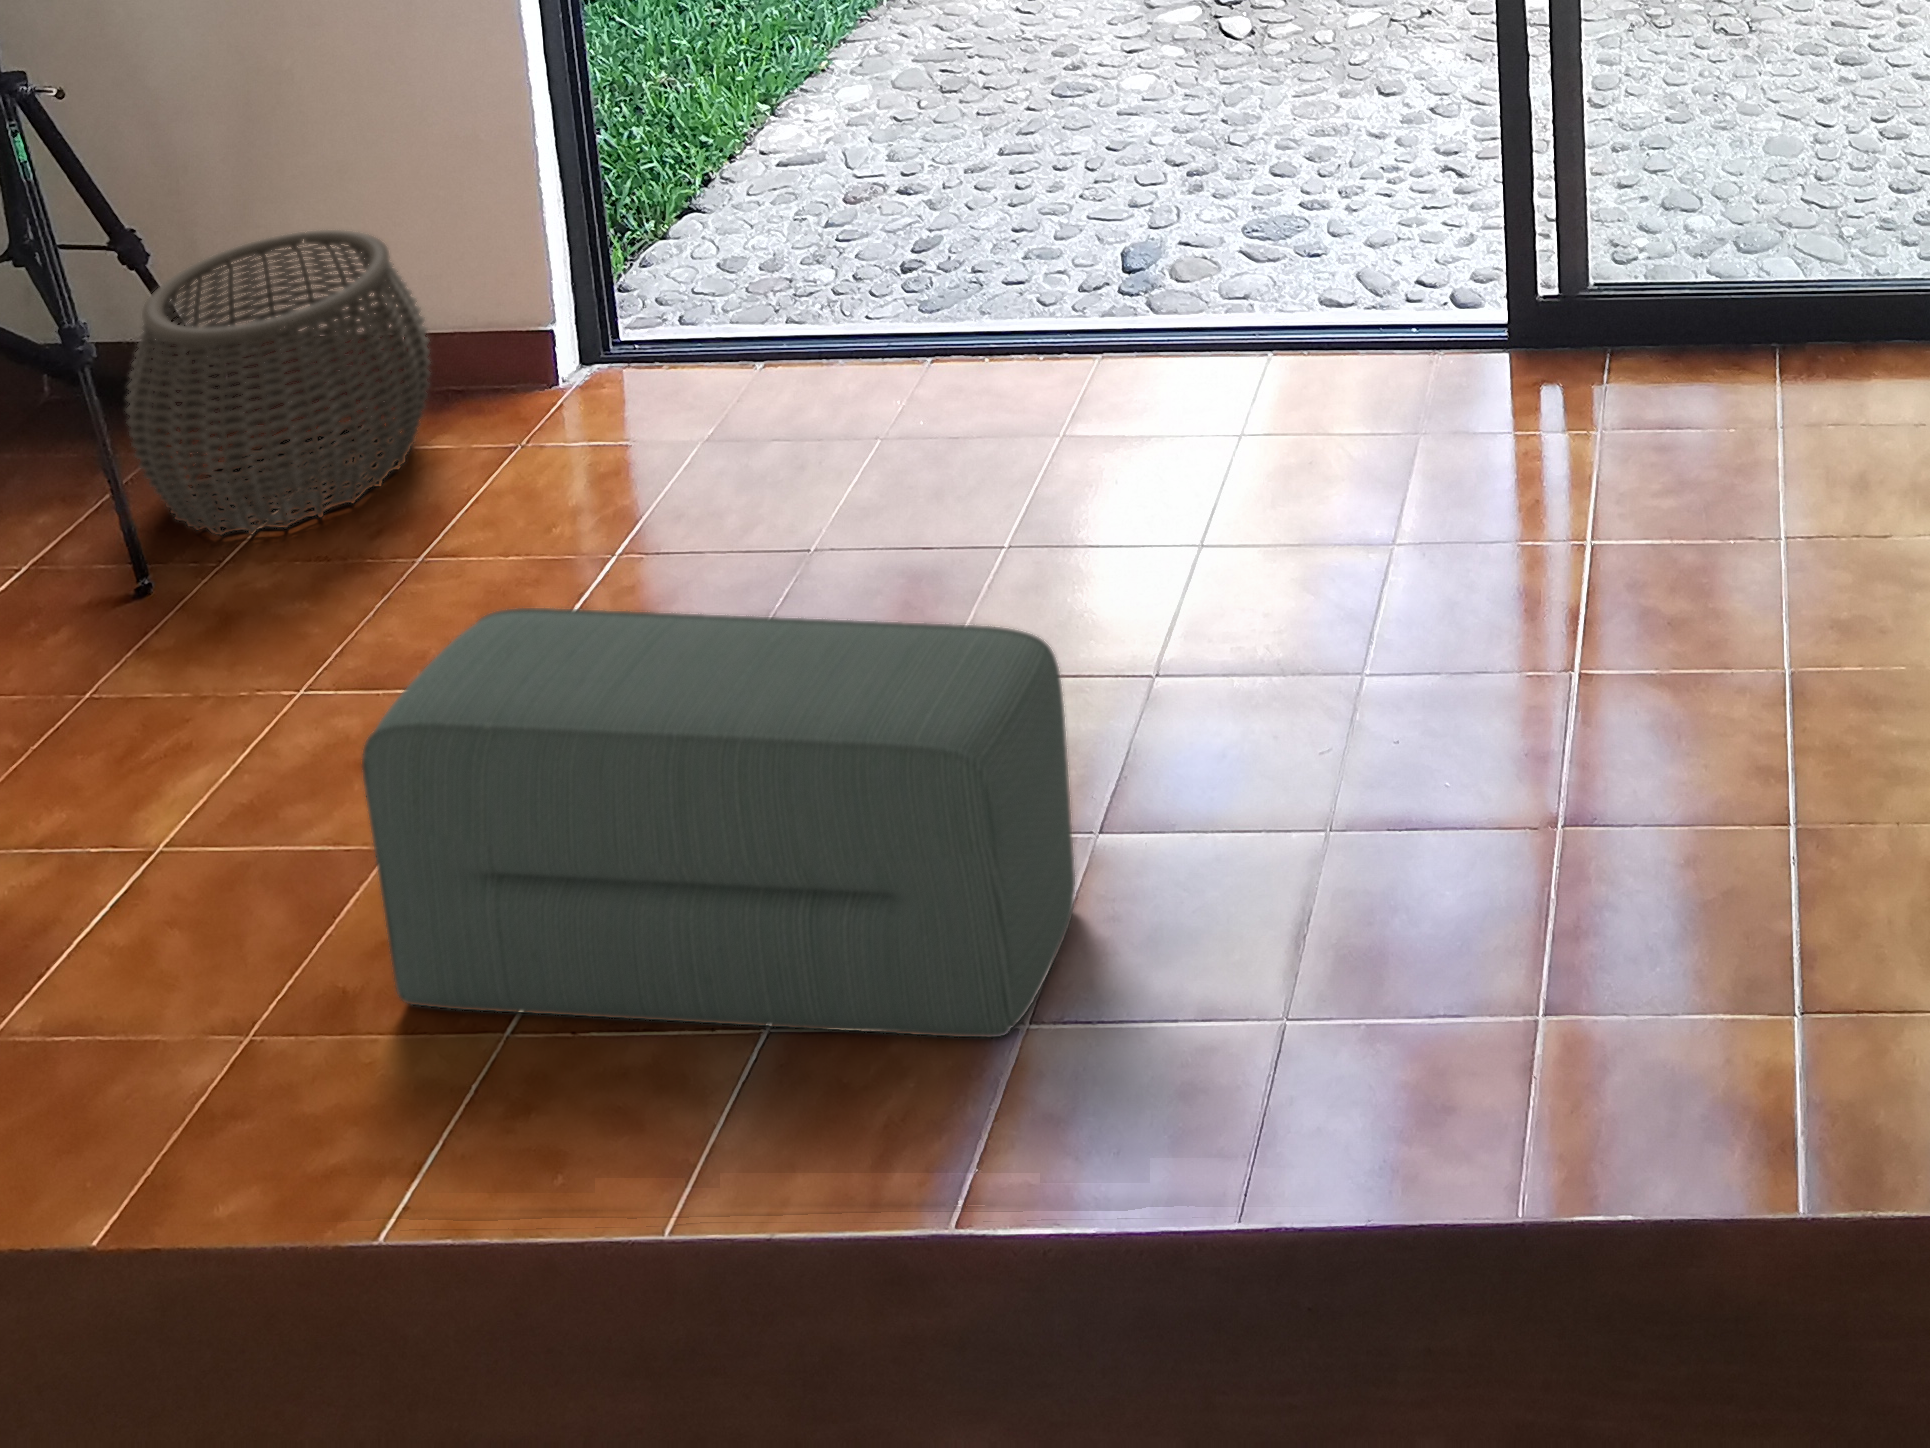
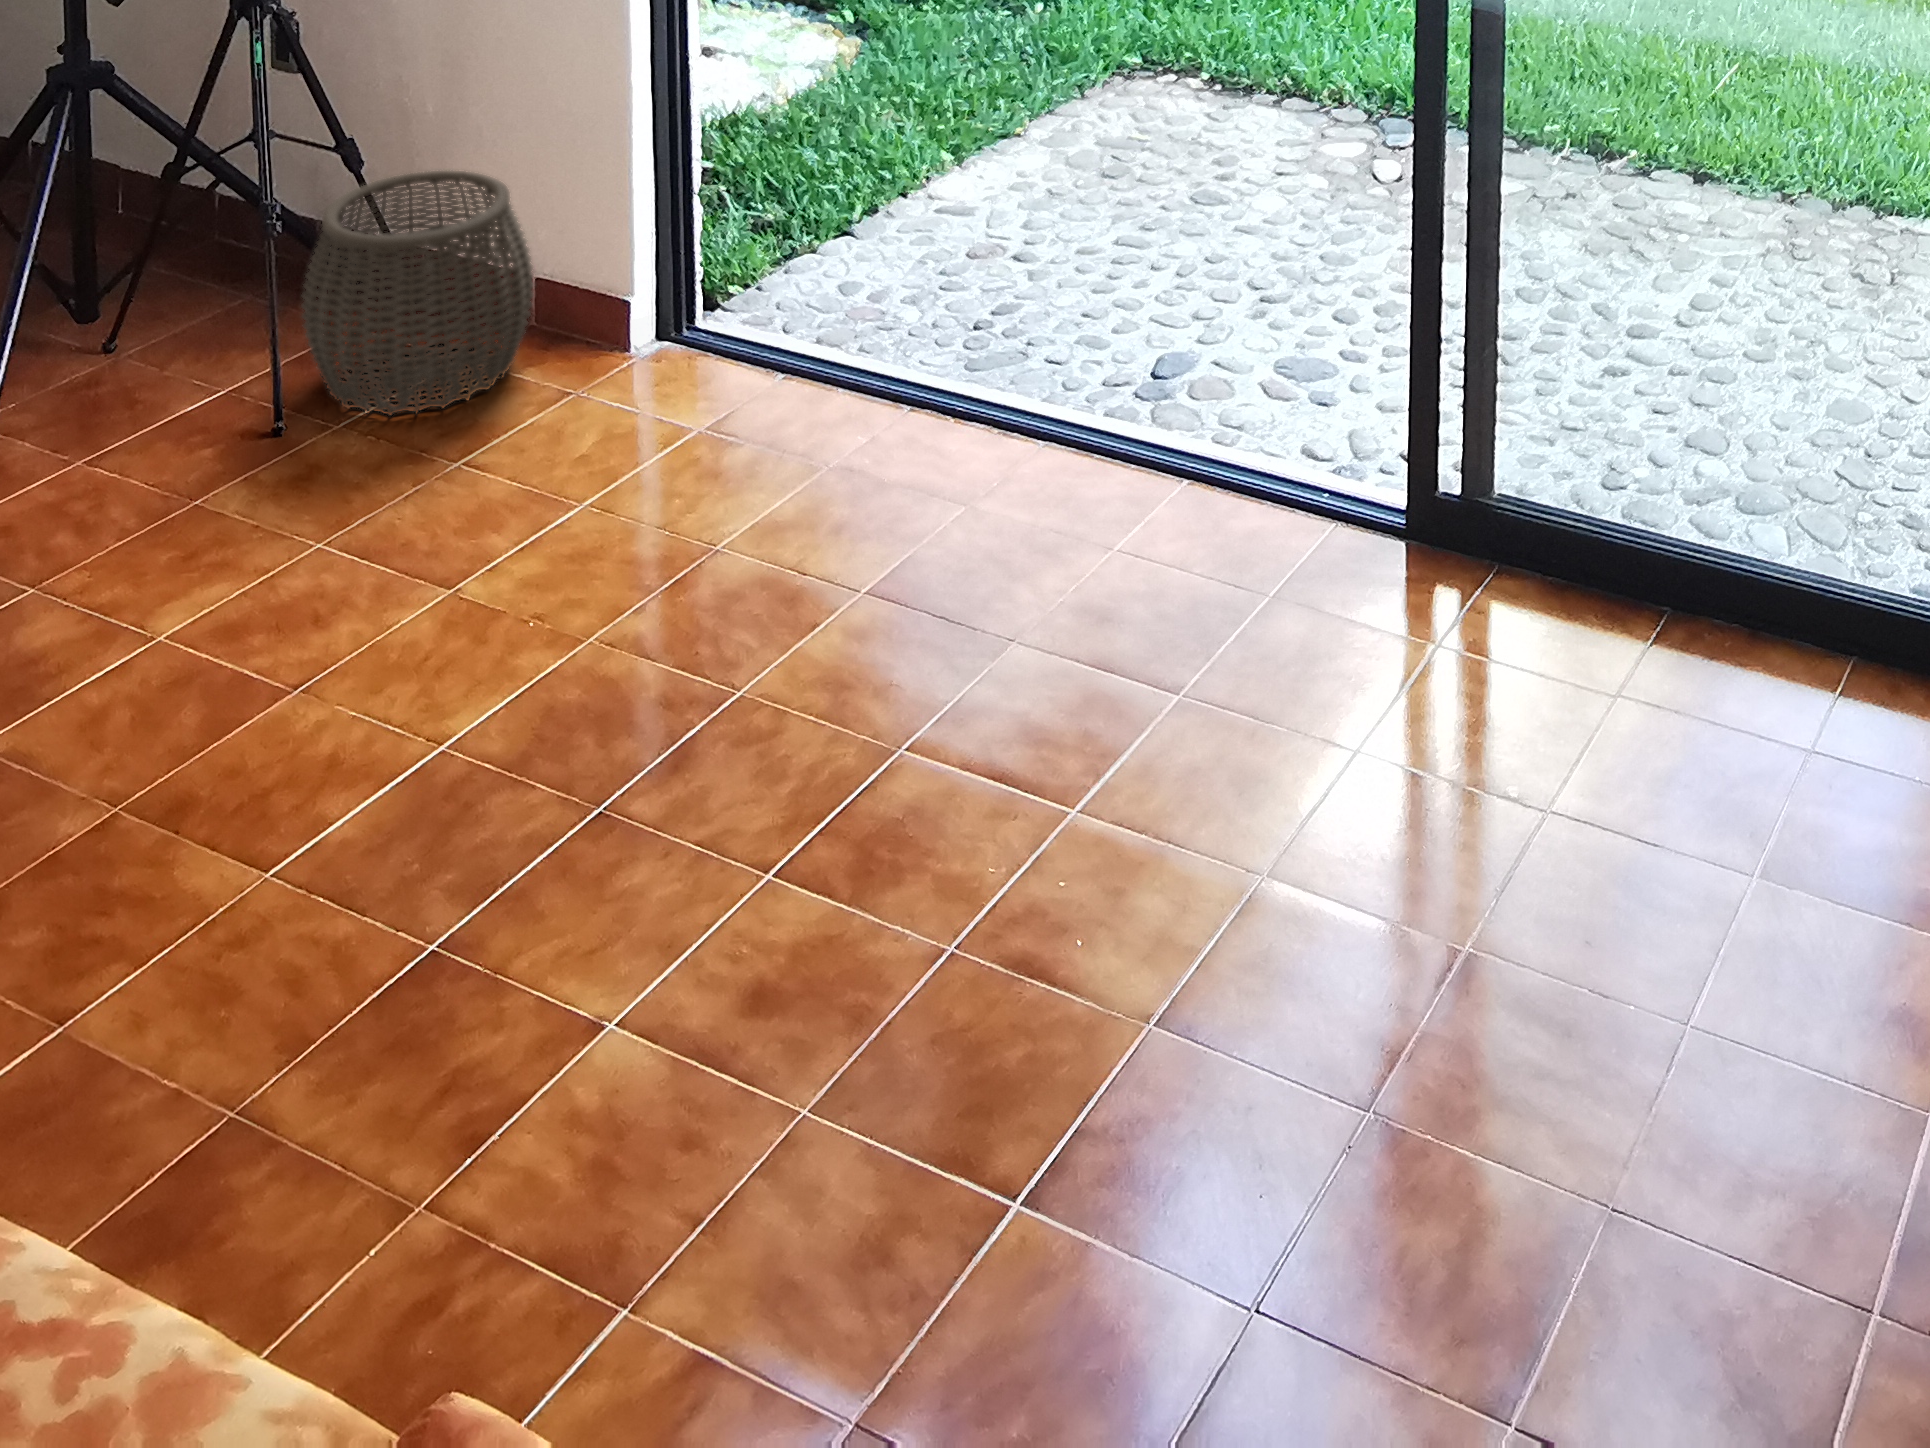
pouf: present [362,608,1075,1037] -> none [202,515,713,1042]

